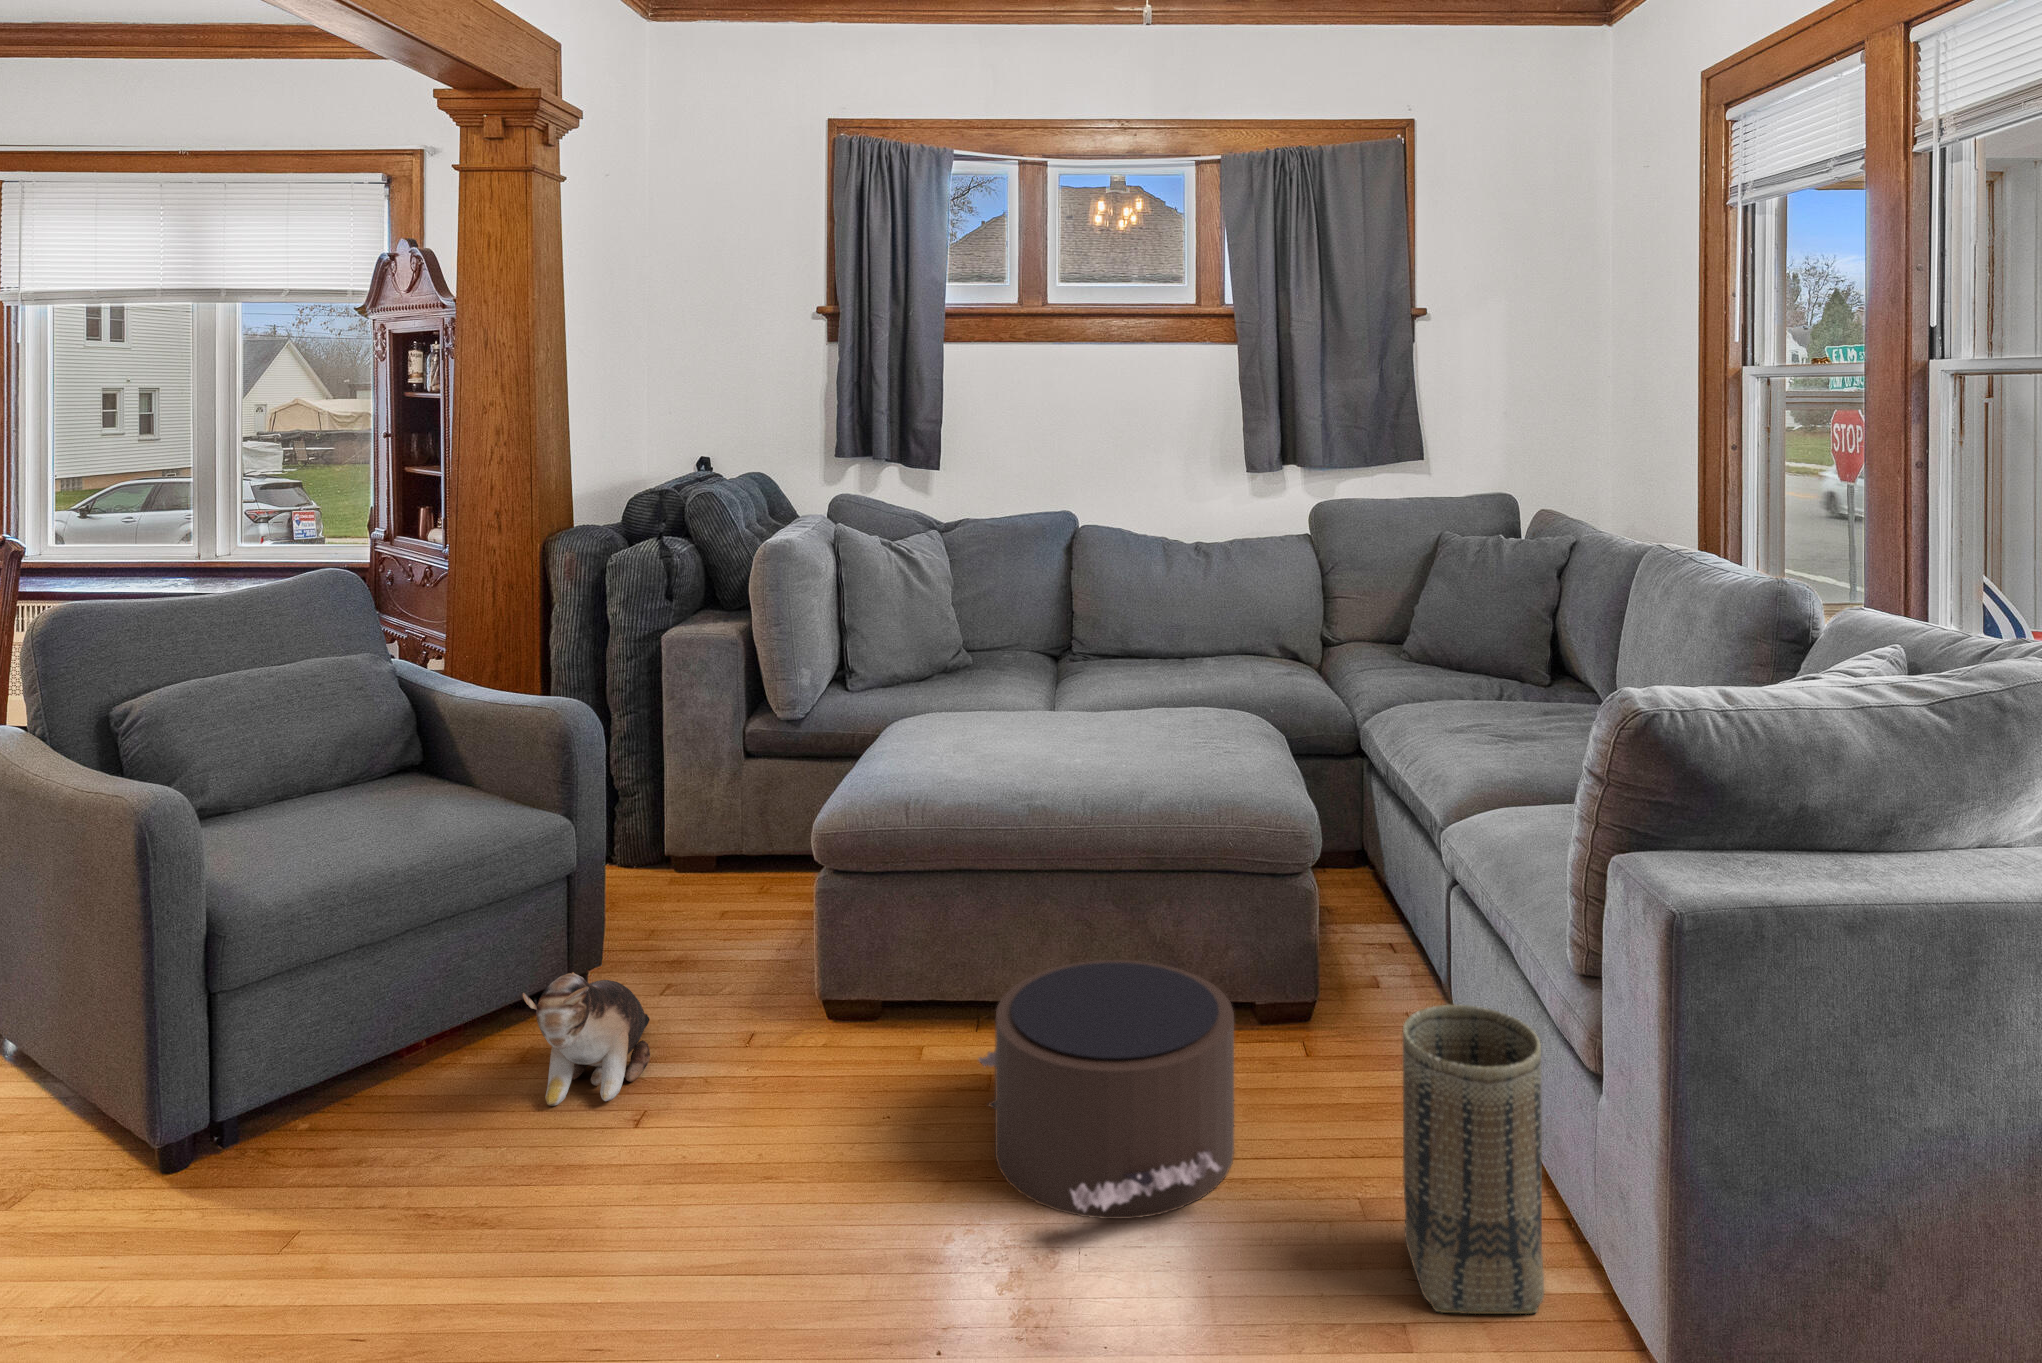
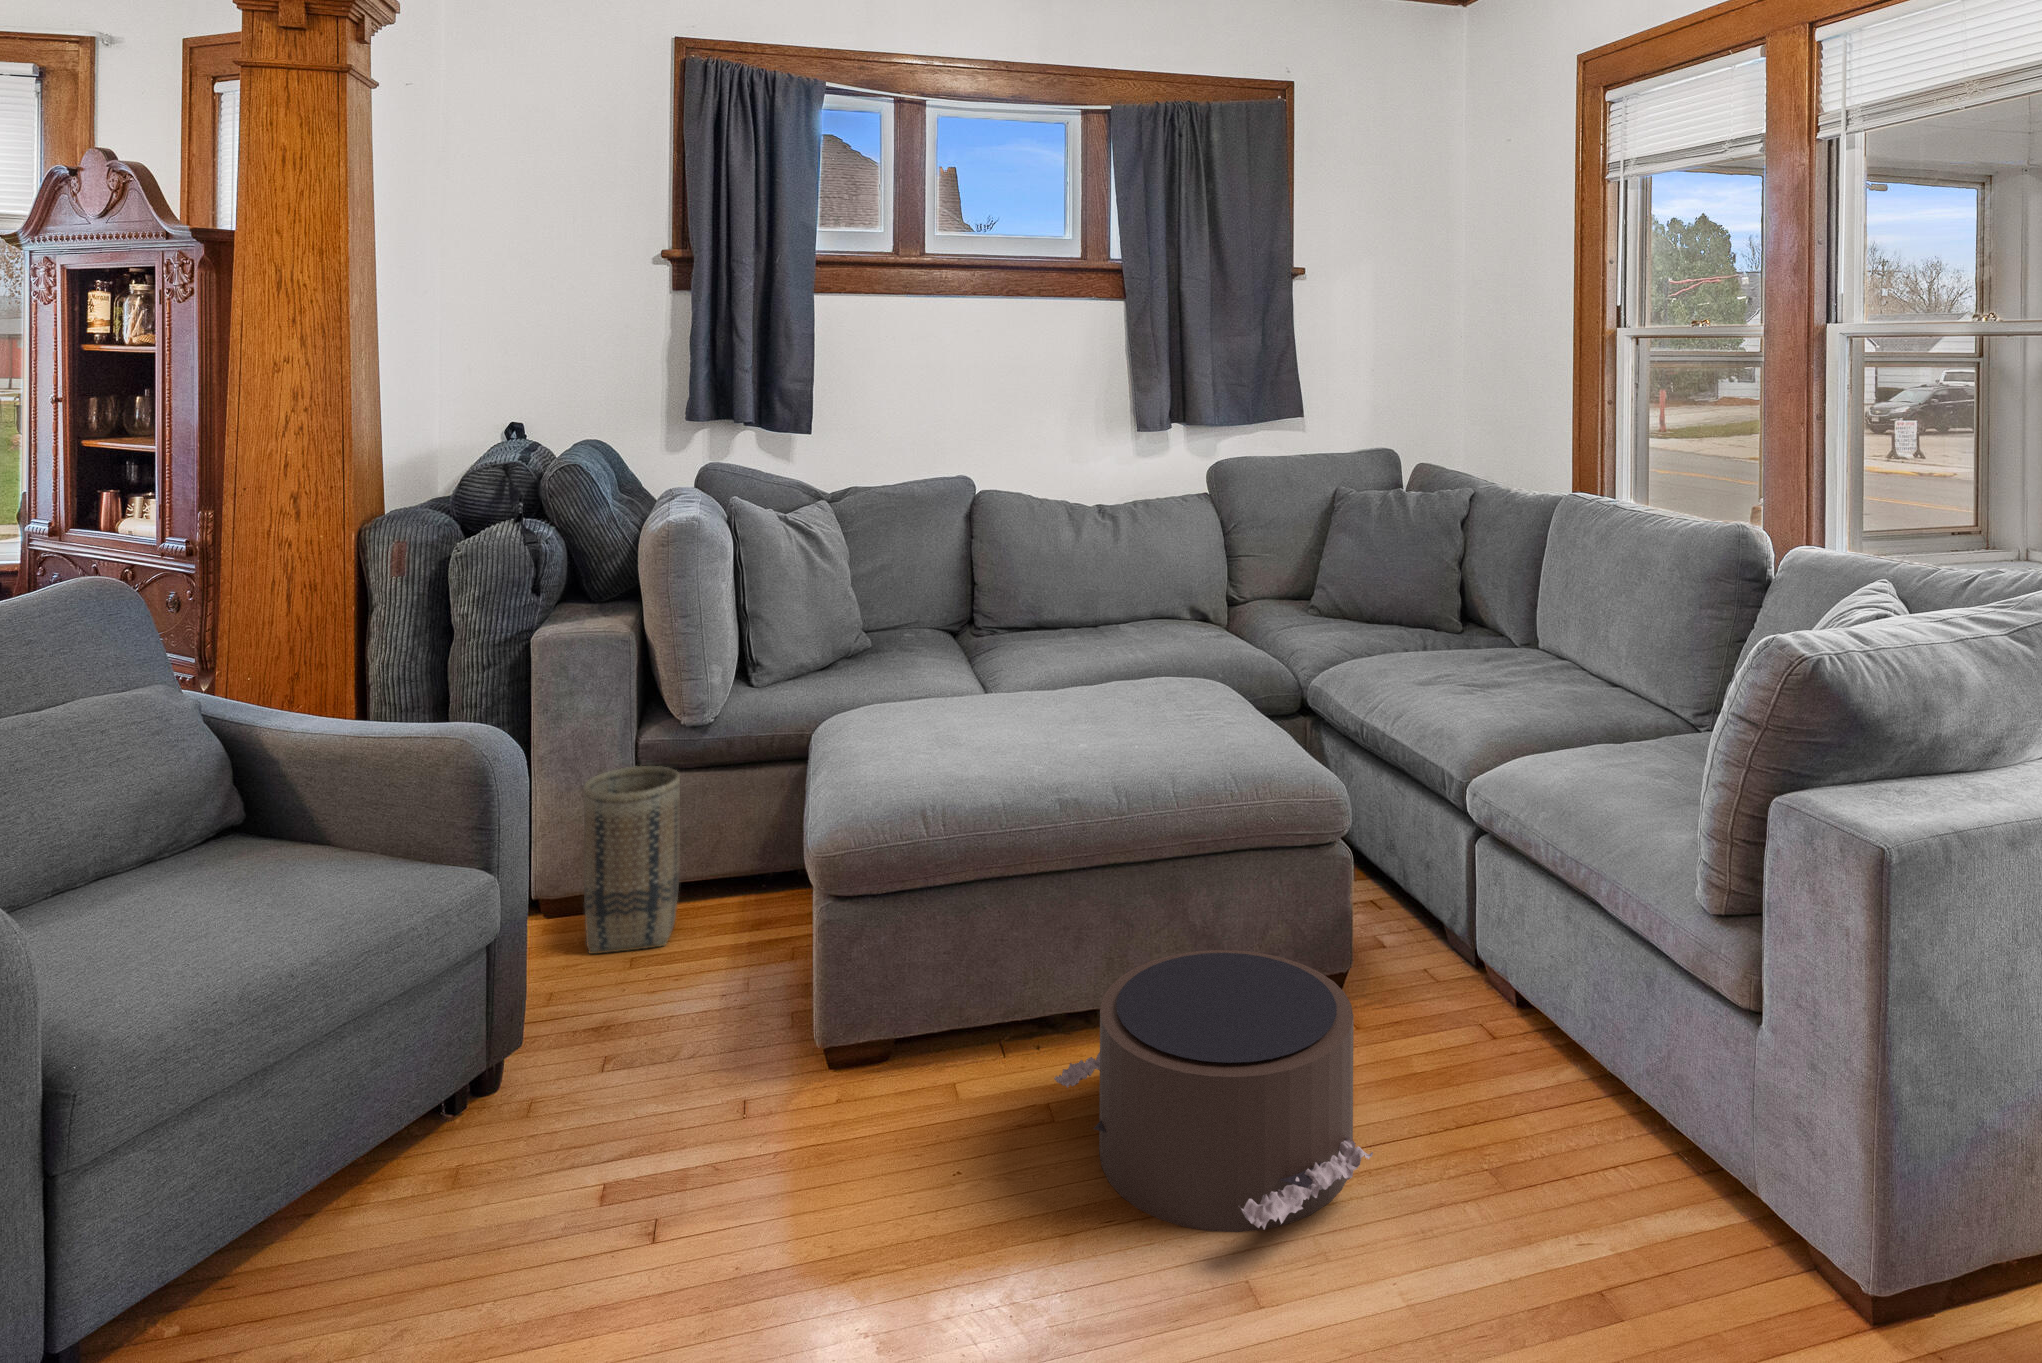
plush toy: present [523,972,650,1106] -> none [526,1055,653,1220]
basket: present [1403,1005,1544,1314] -> present [584,766,680,954]

